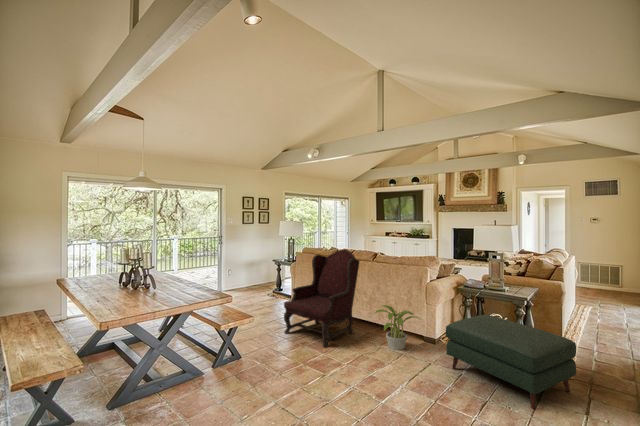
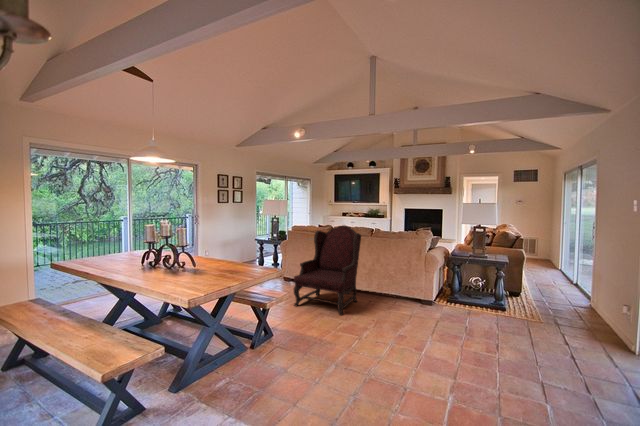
potted plant: present [374,305,418,350] -> none [383,274,423,313]
ottoman: present [446,315,576,410] -> none [453,277,556,347]

